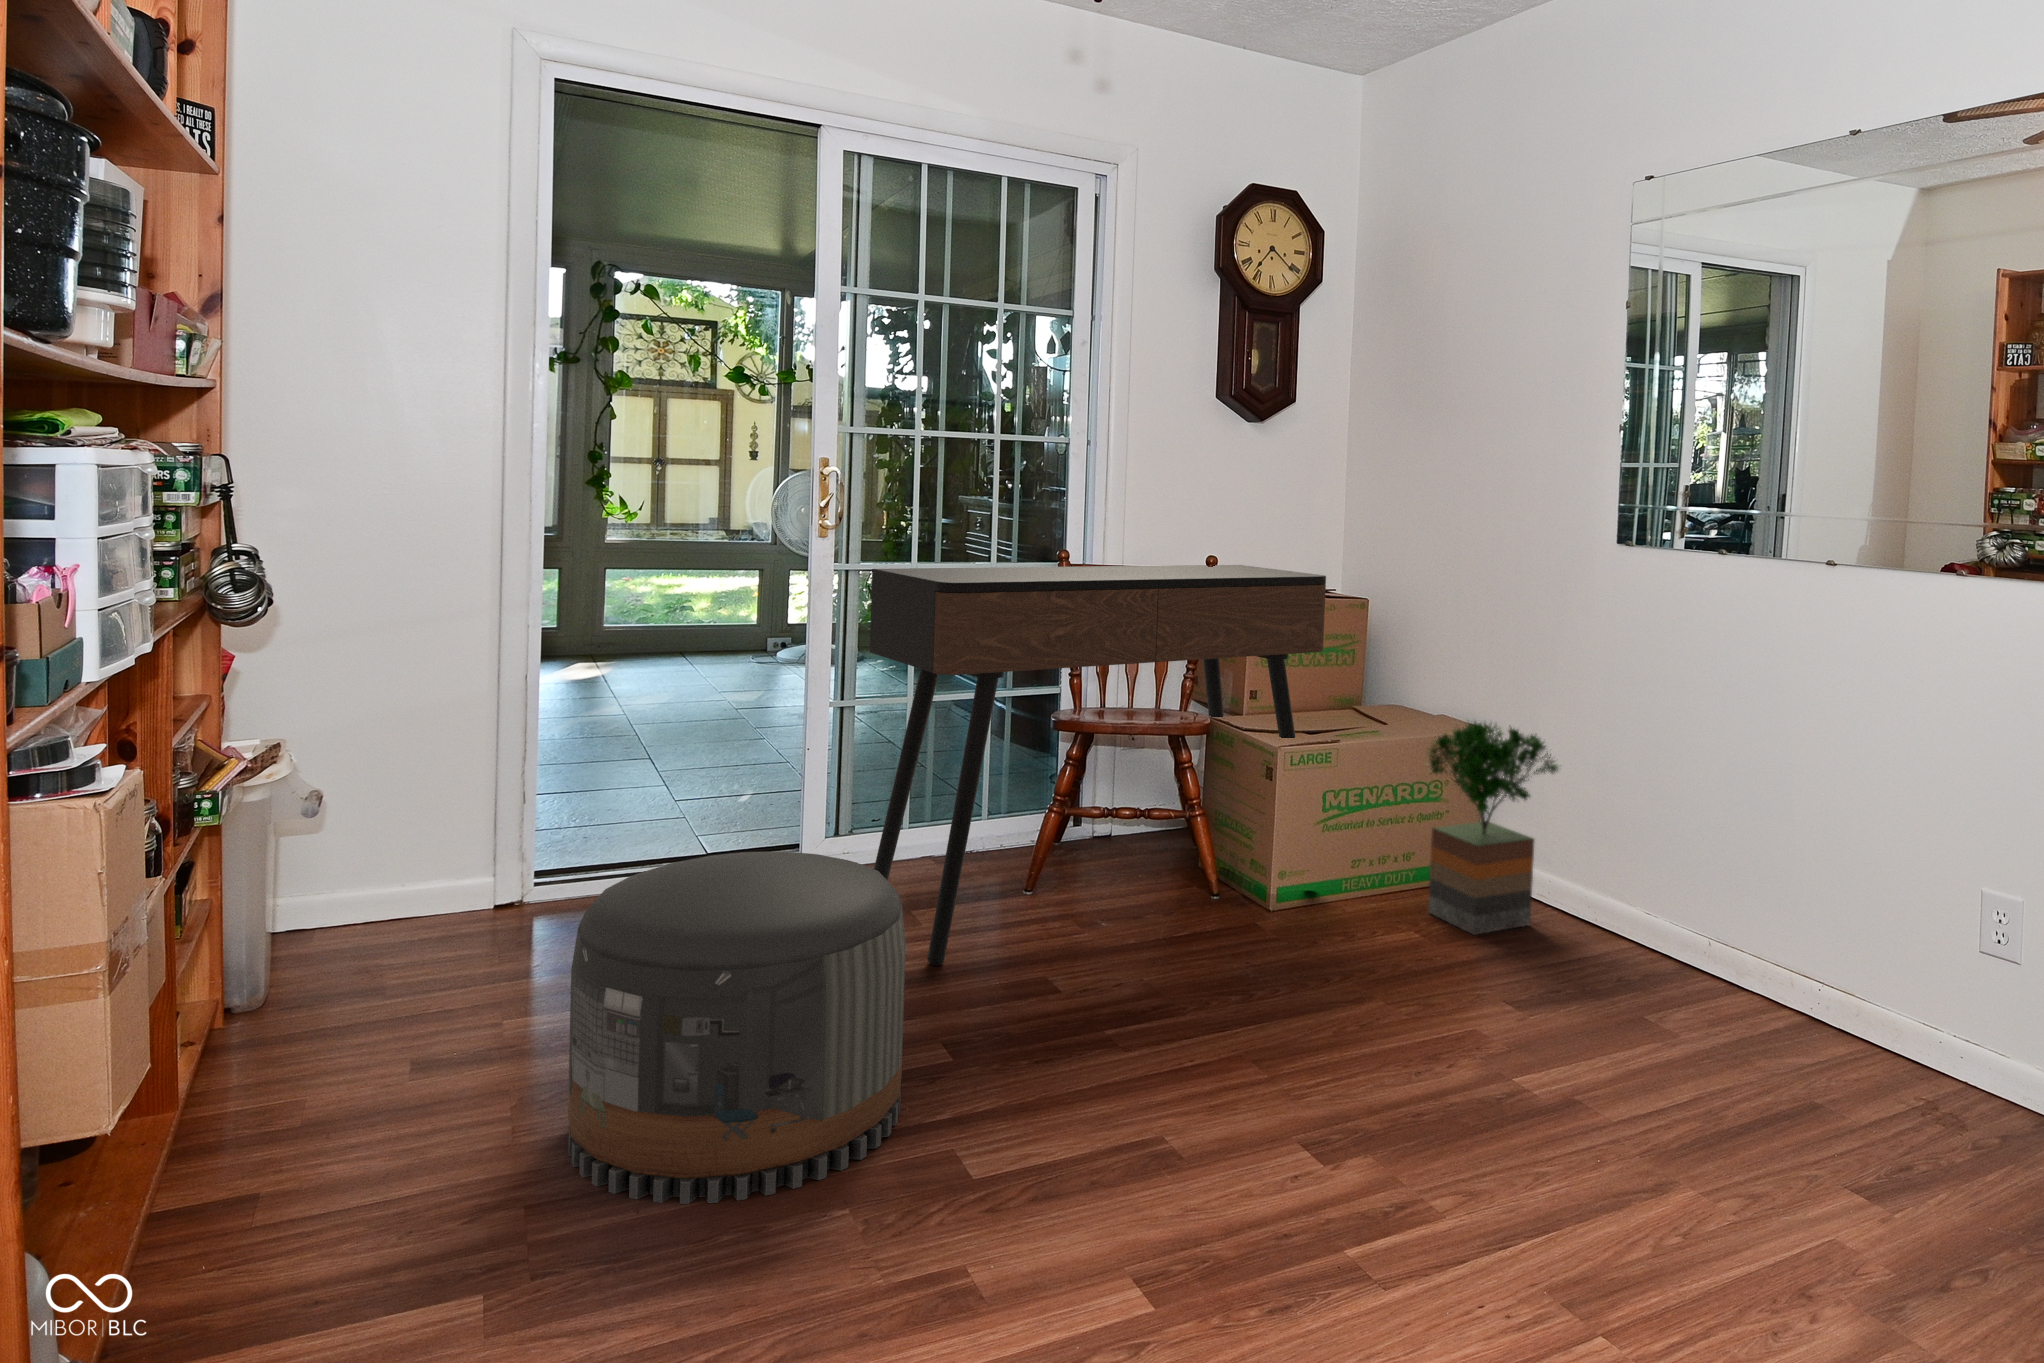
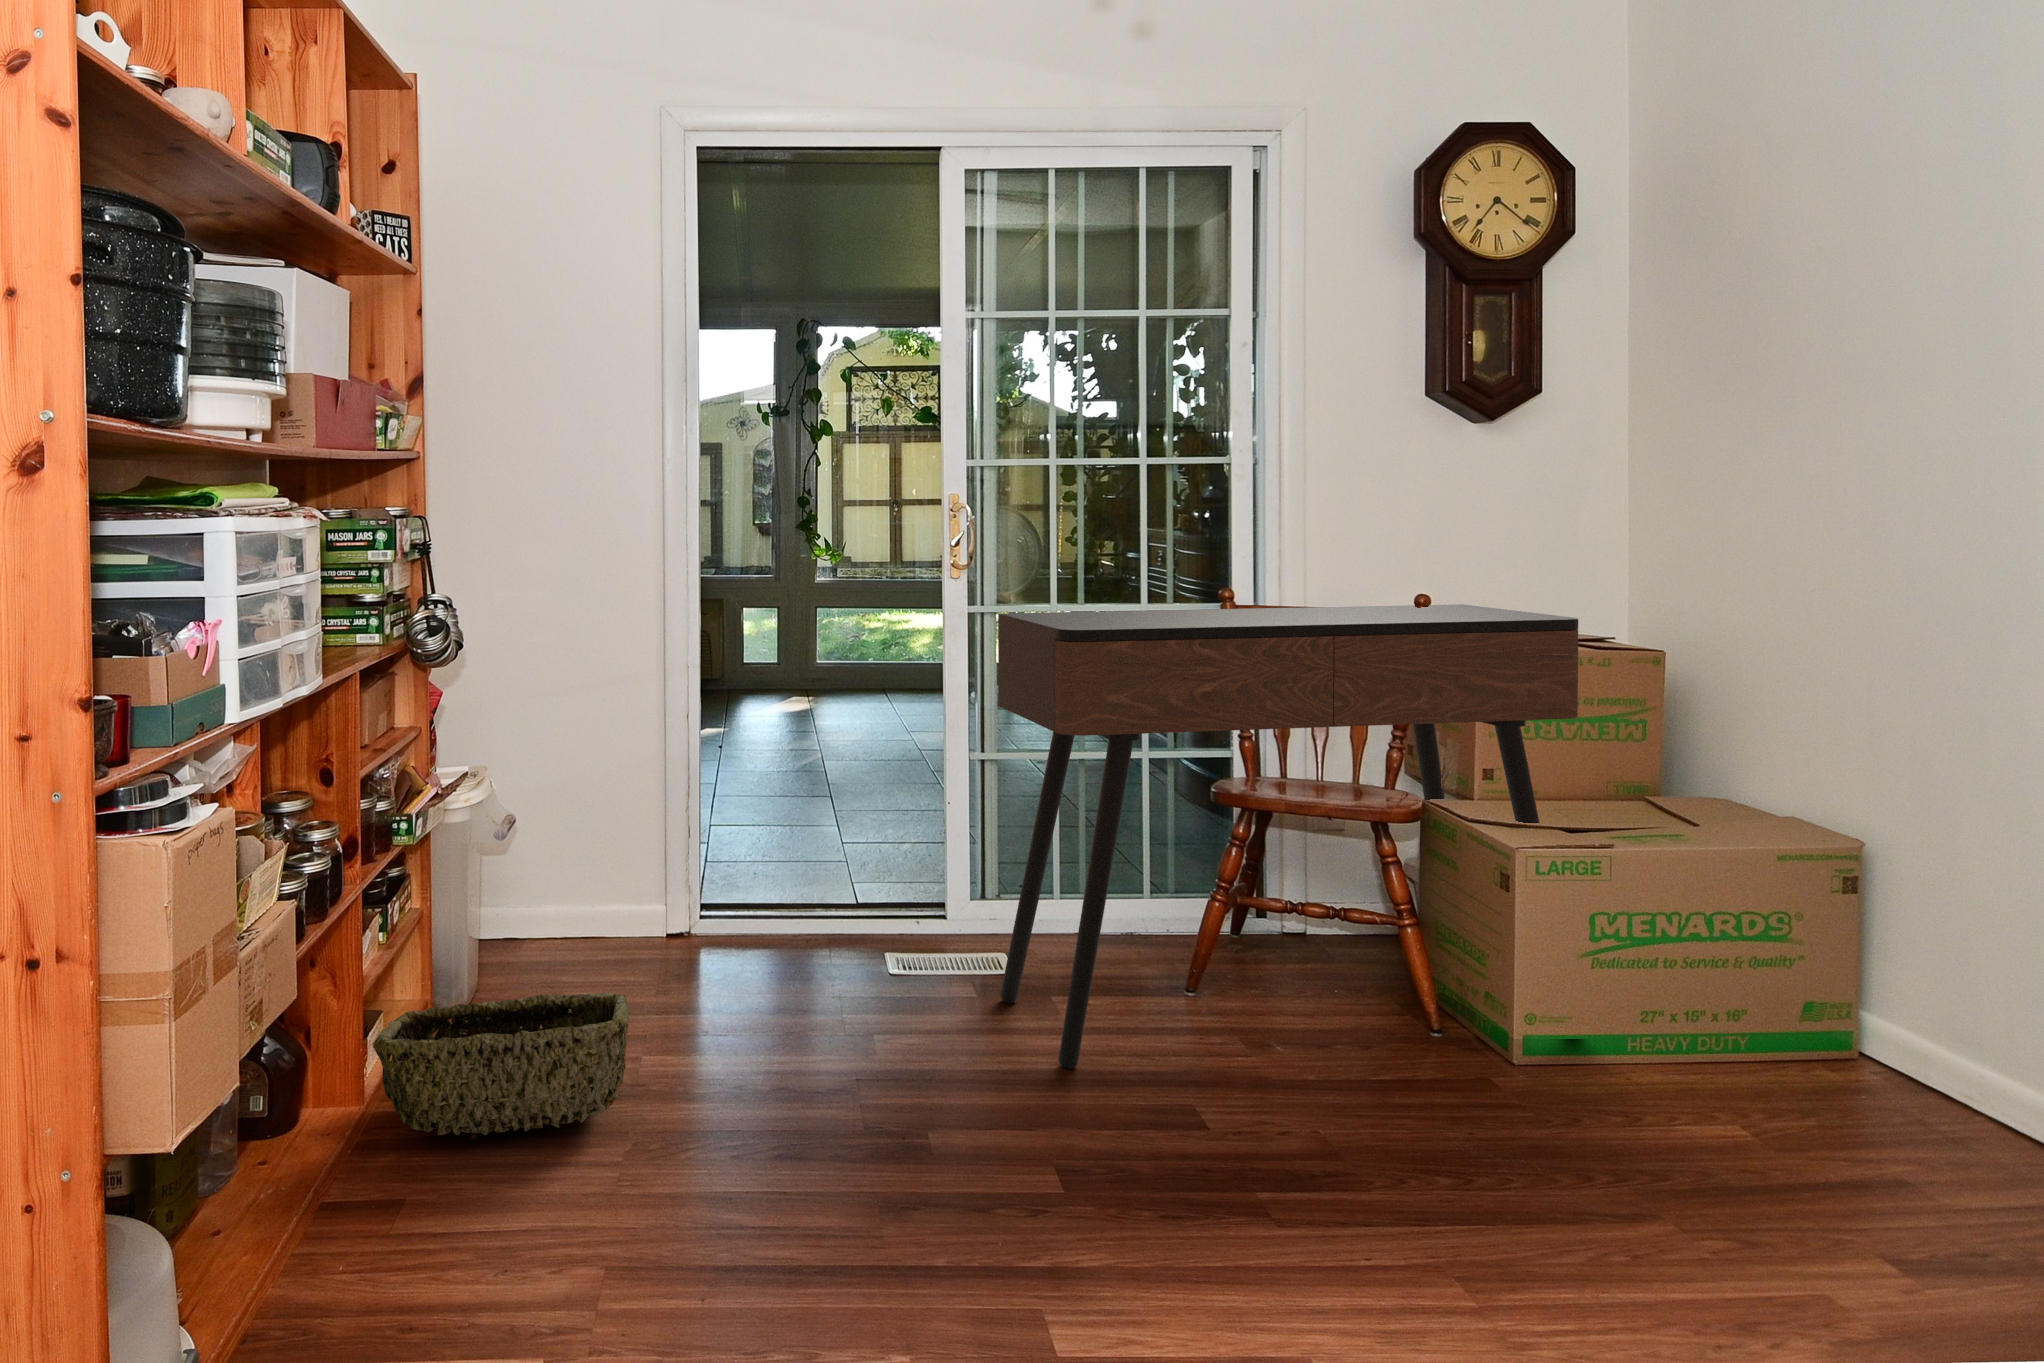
potted tree: present [1426,722,1558,935] -> none [1736,819,1986,1131]
pouf: present [568,851,906,1204] -> none [652,925,995,1319]
woven basket: none [205,948,520,1115] -> present [373,993,630,1135]

